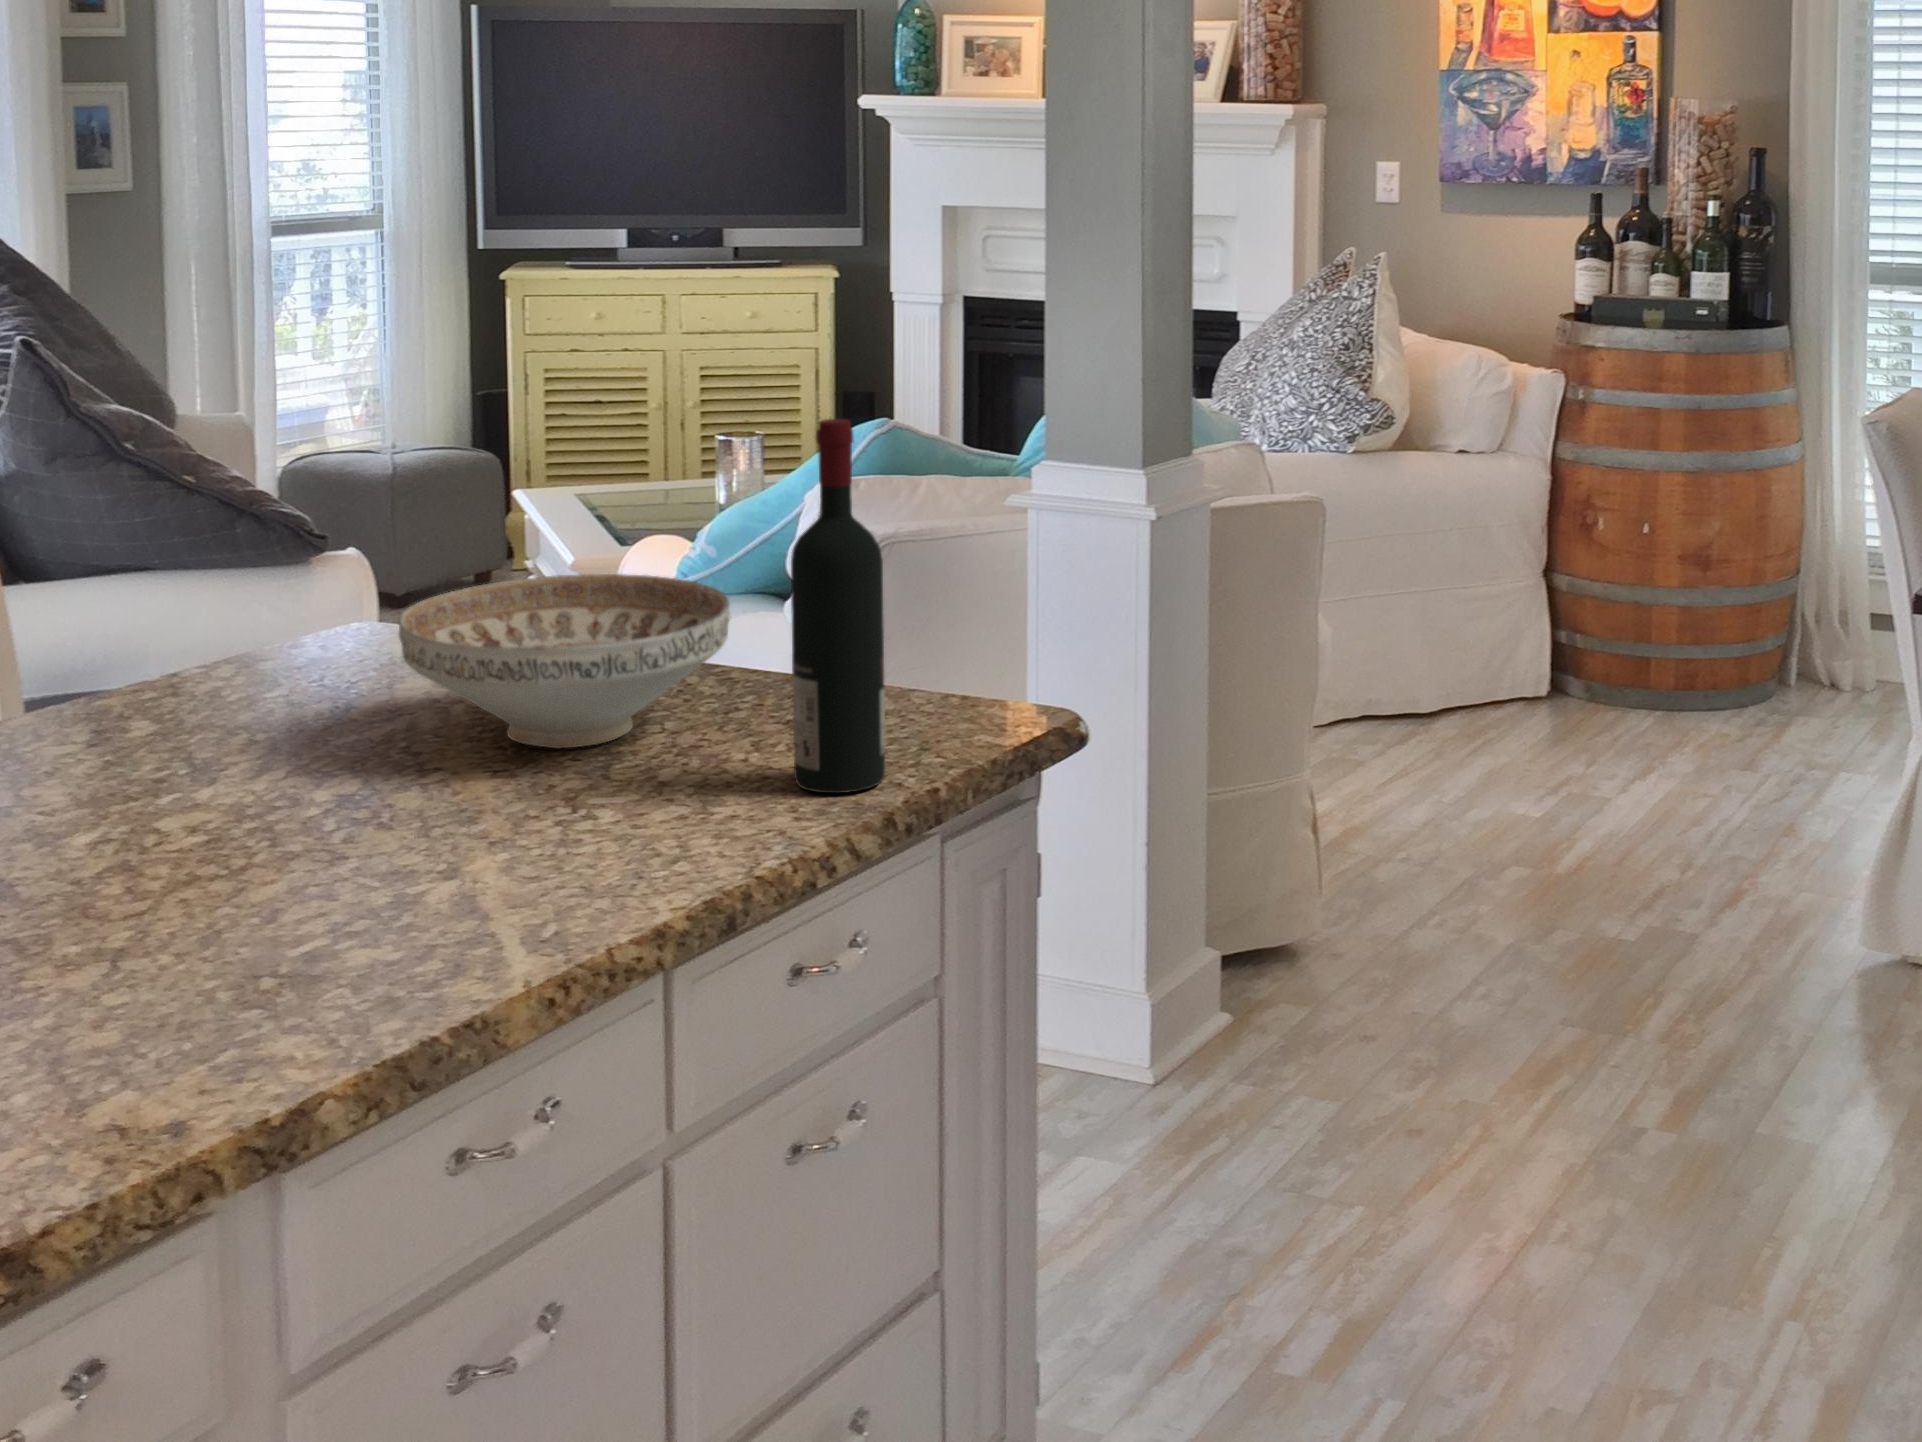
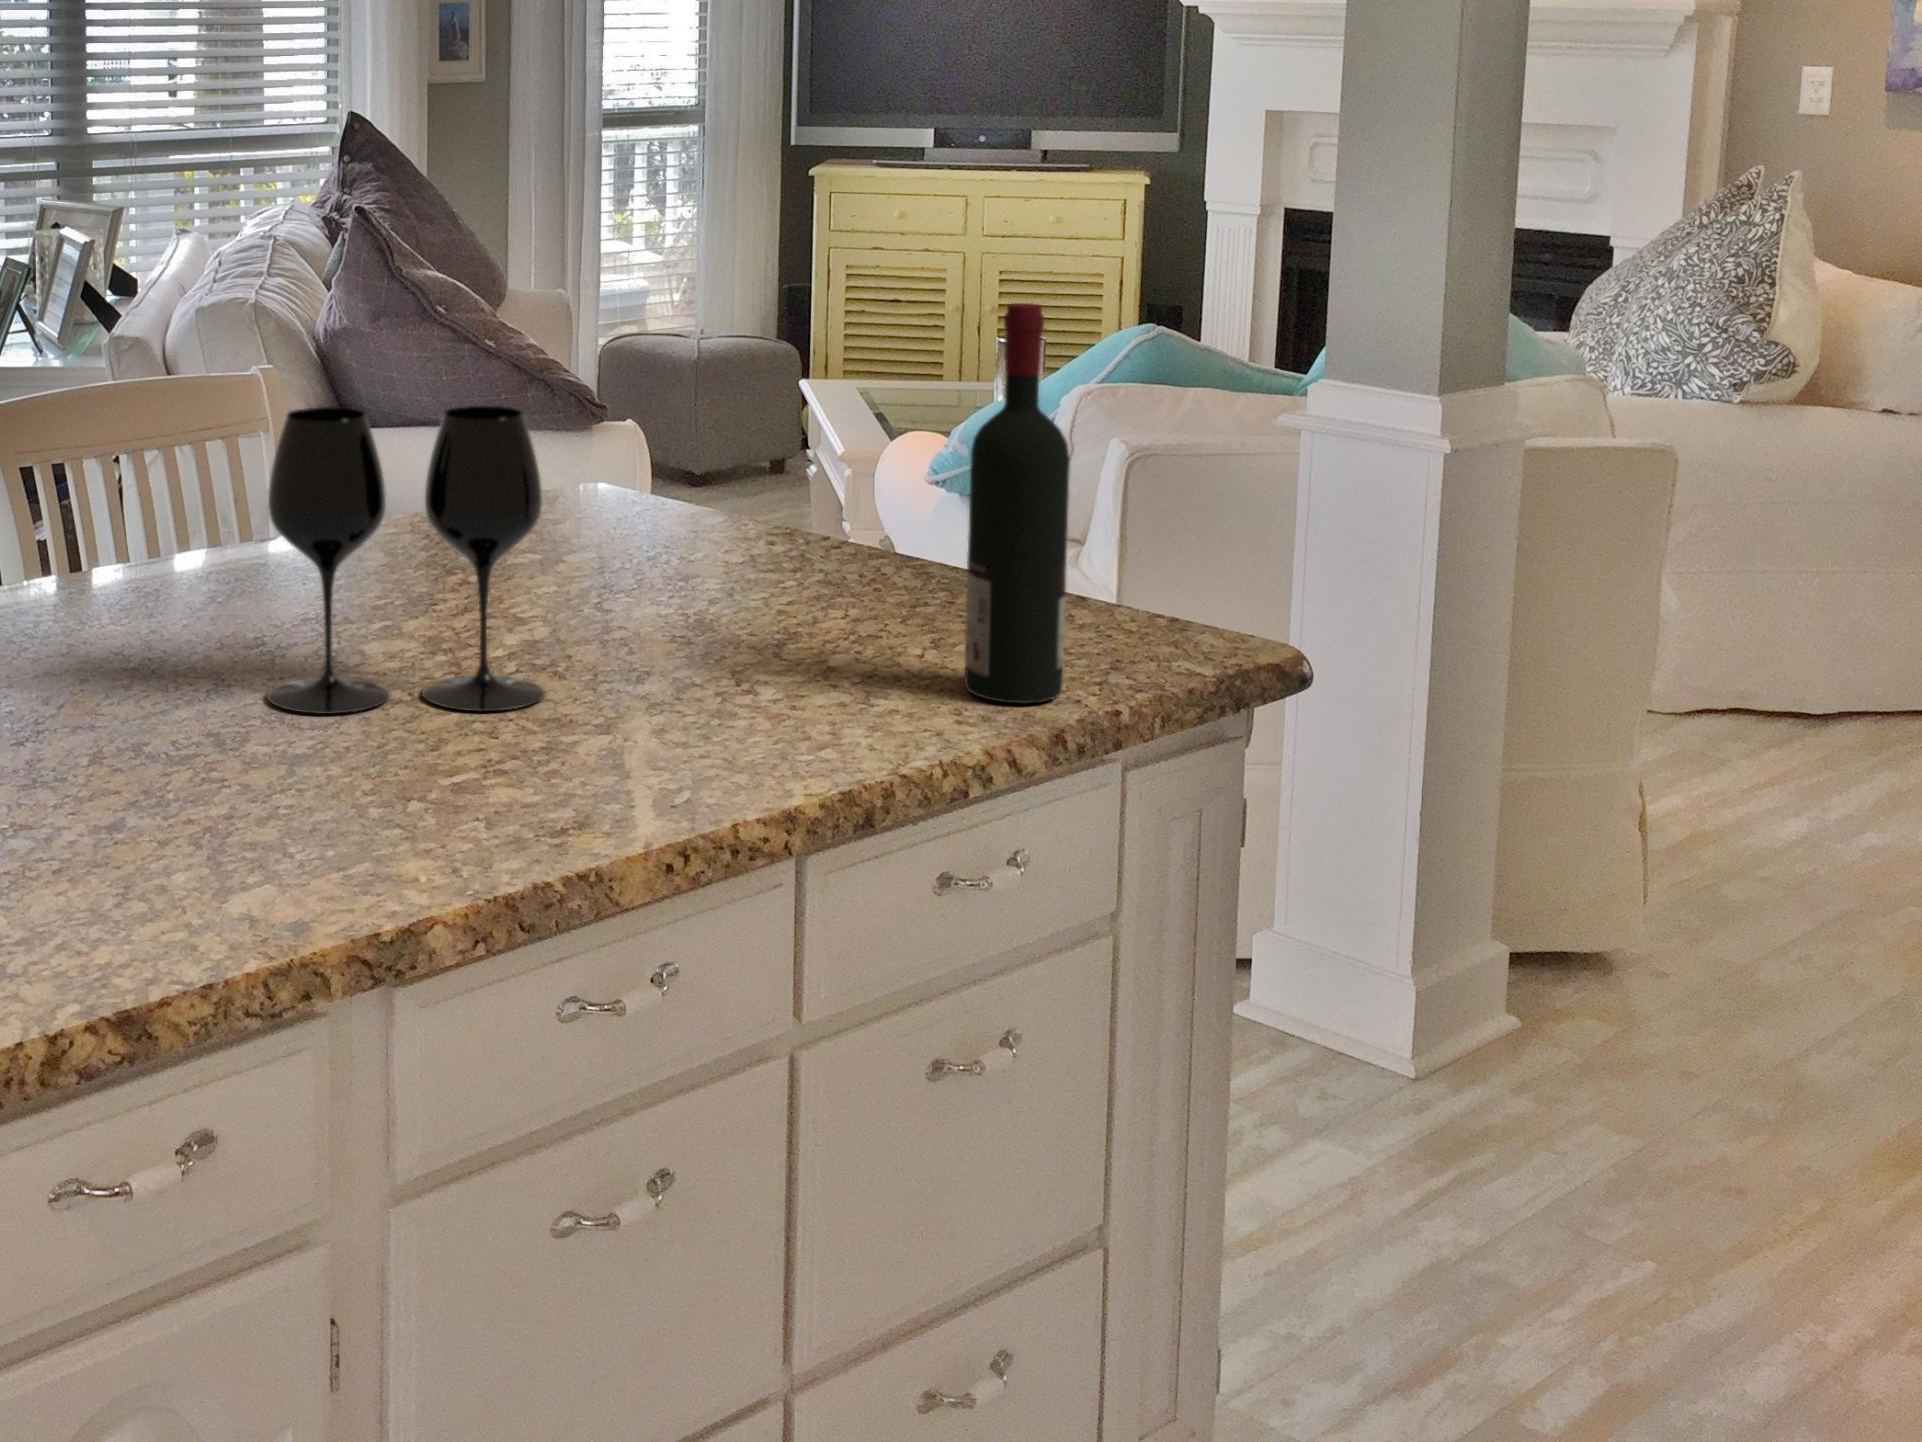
wine glass: none [57,556,378,901] -> present [267,406,545,714]
decorative bowl: present [398,574,730,748] -> none [593,451,919,624]

